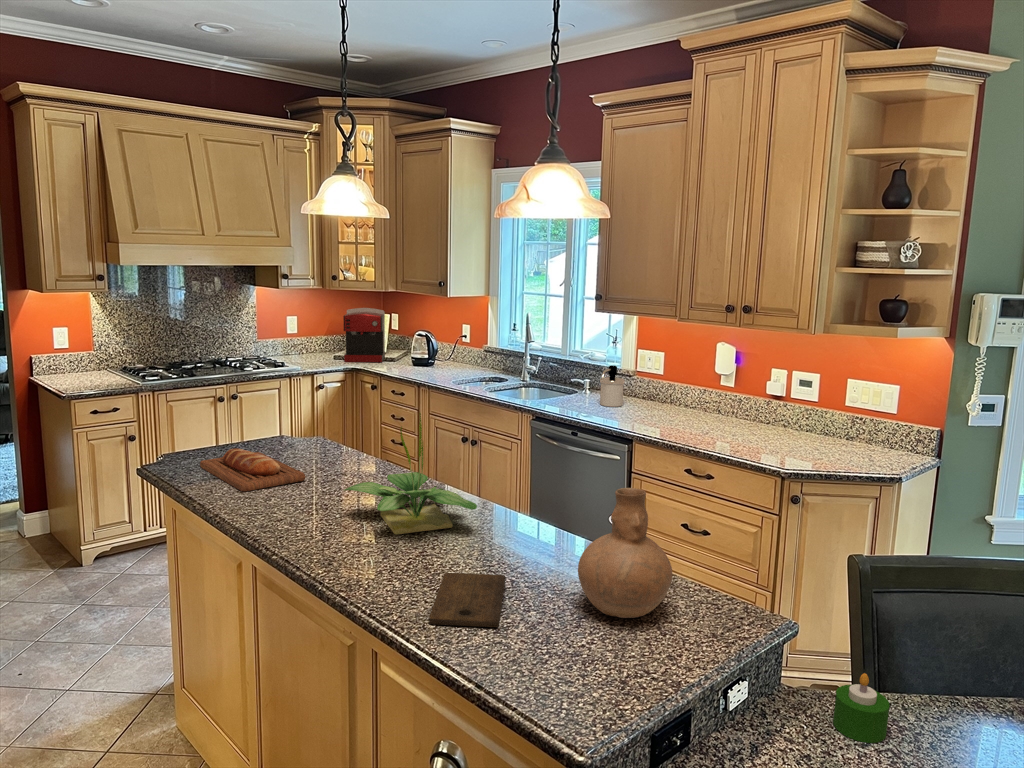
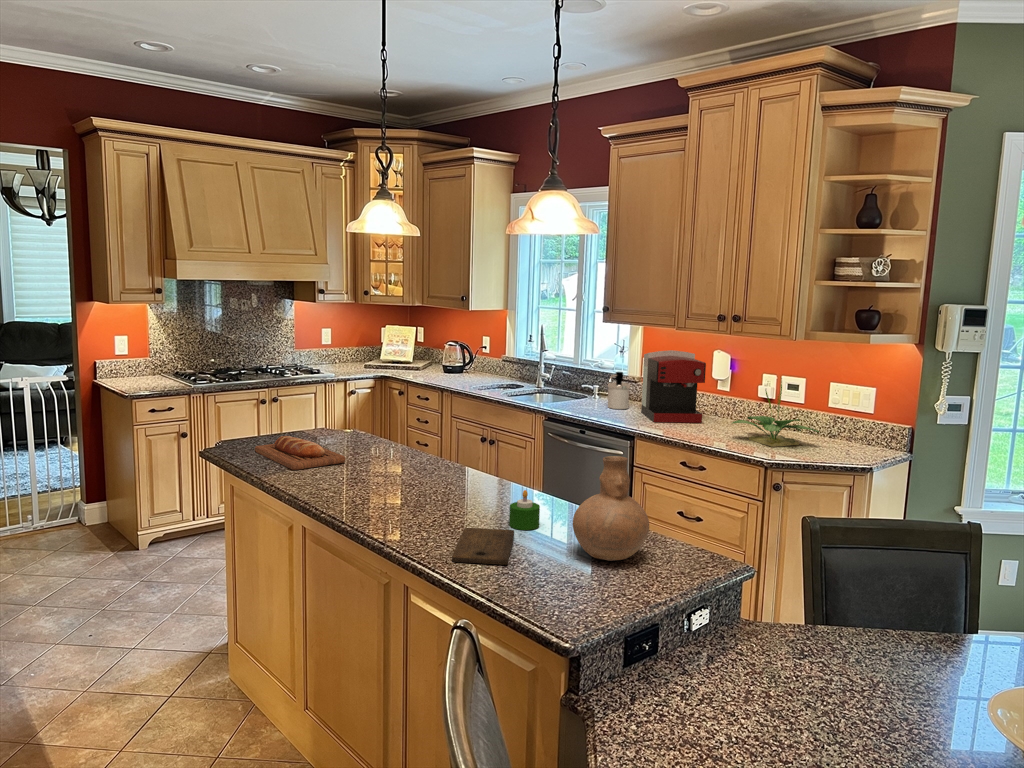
coffee maker: present [343,308,385,362] -> present [641,350,706,423]
potted plant: present [345,413,477,534] -> present [732,378,819,447]
candle: present [833,673,889,743] -> present [509,490,540,530]

